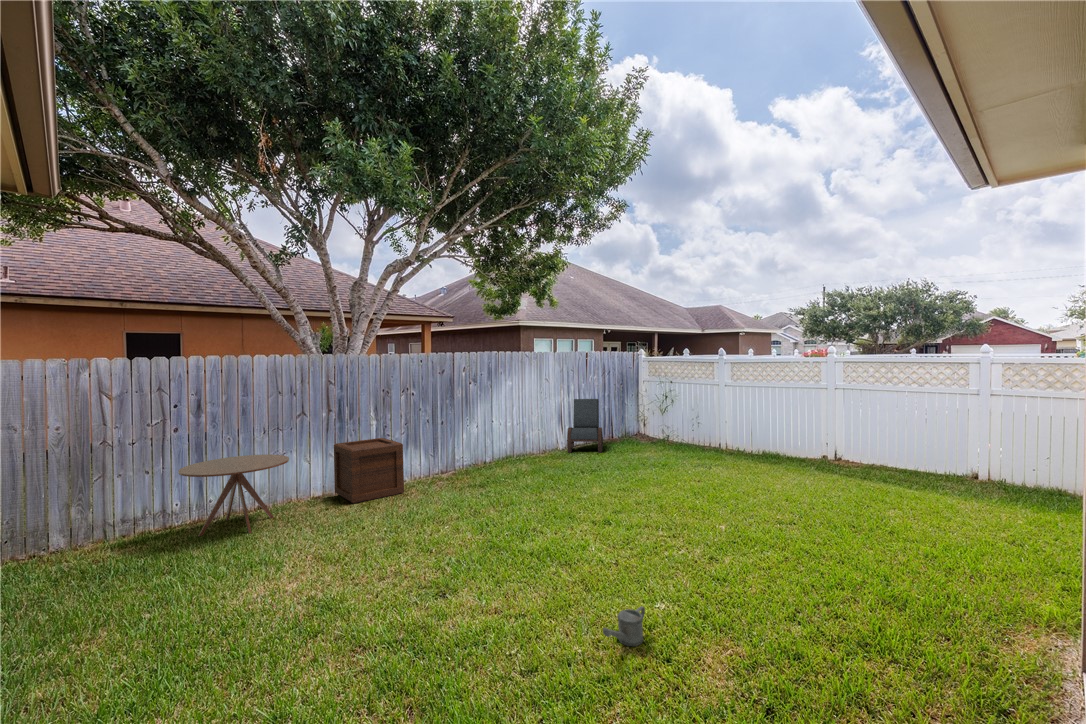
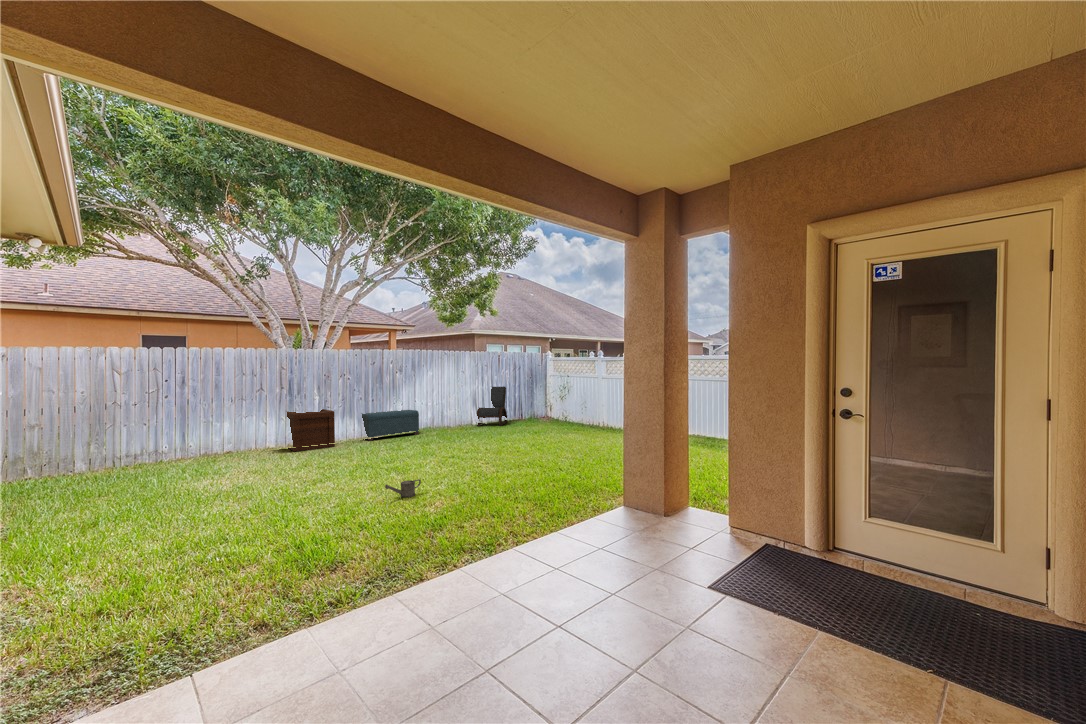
bench: none [426,434,503,481] -> present [362,410,419,441]
round table: present [178,454,289,536] -> none [165,416,246,467]

